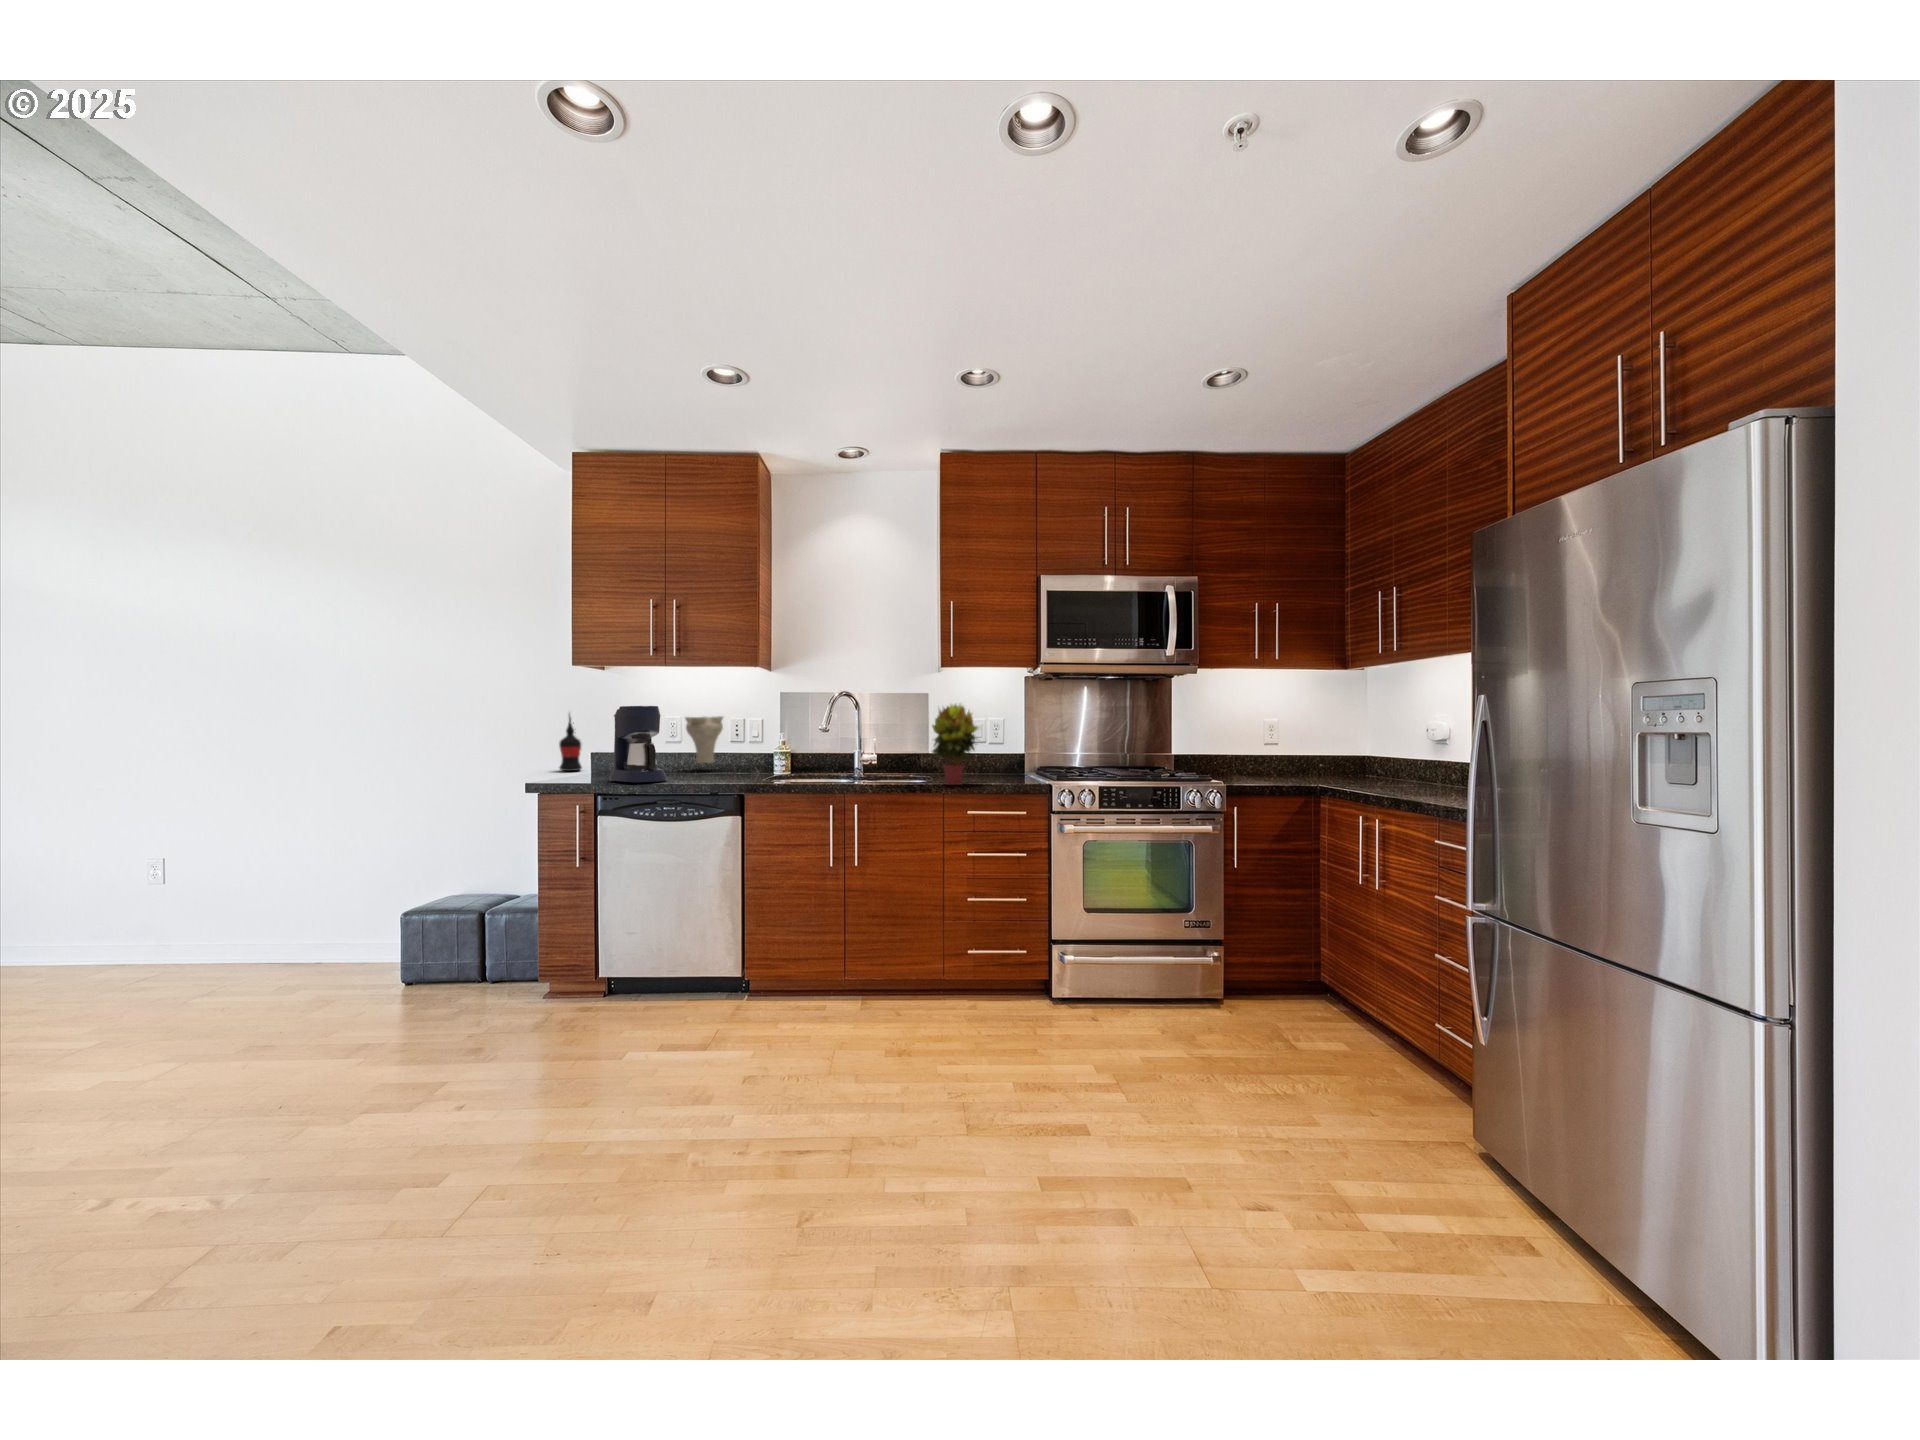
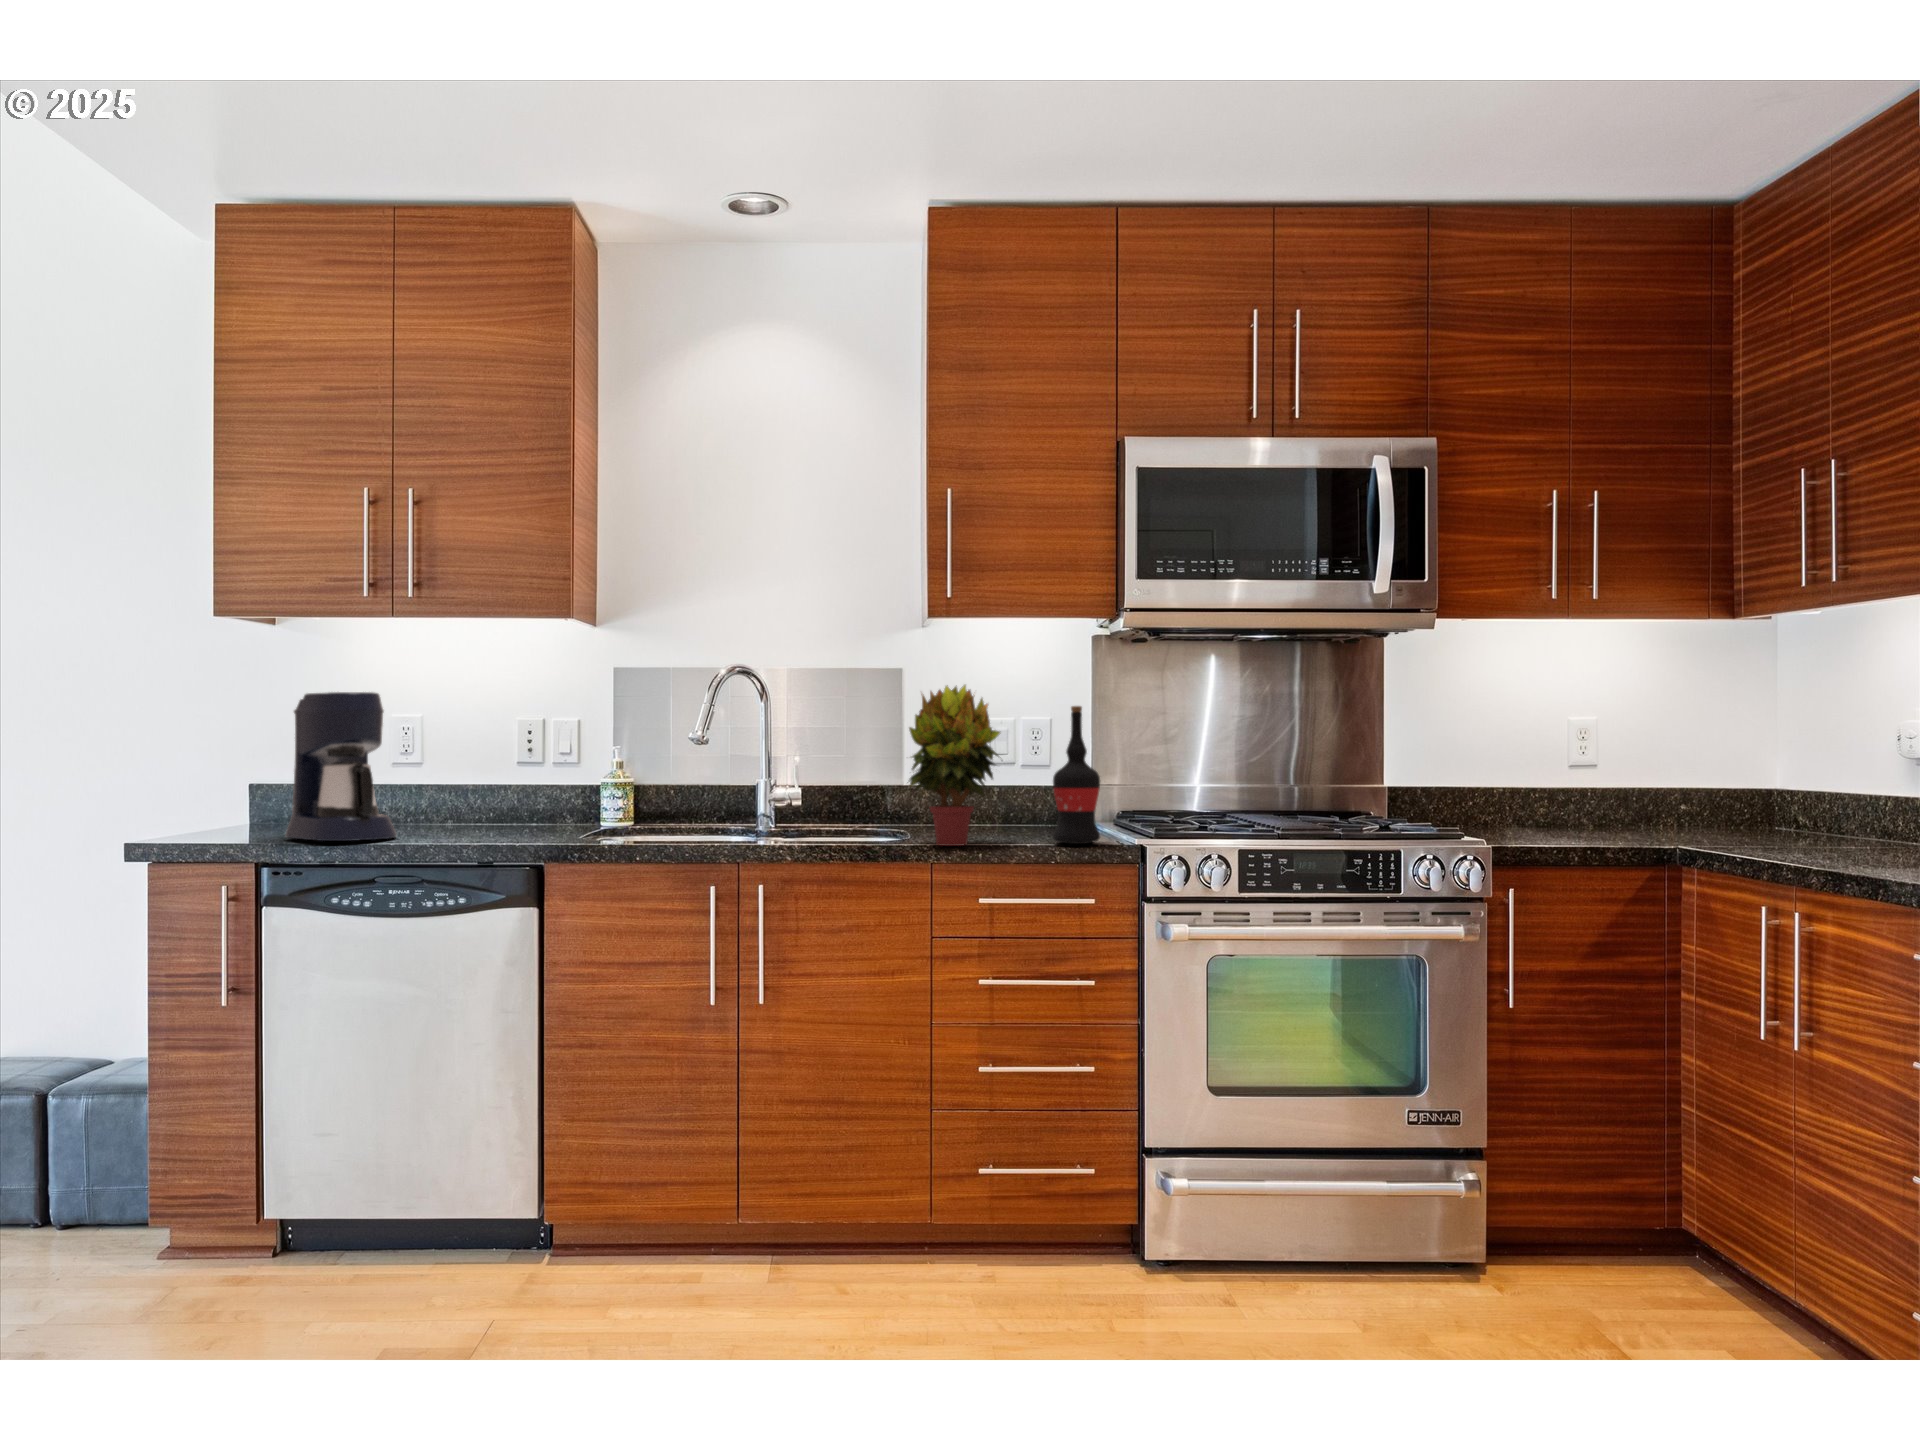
wine bottle: present [559,715,582,771] -> present [1053,706,1100,844]
vase: present [685,716,723,763] -> none [432,710,513,818]

